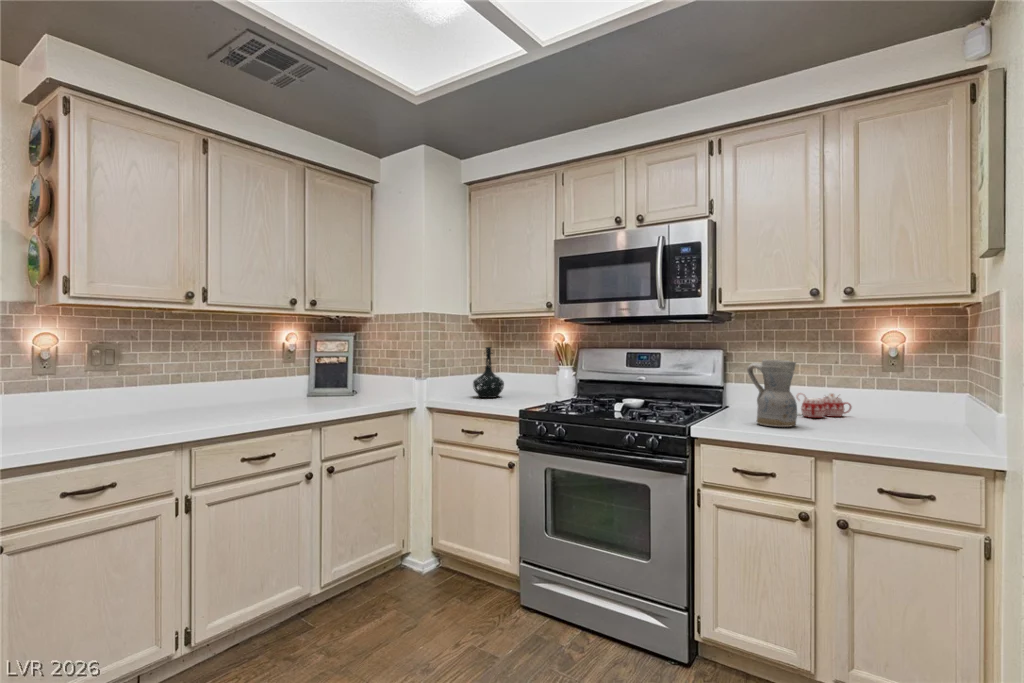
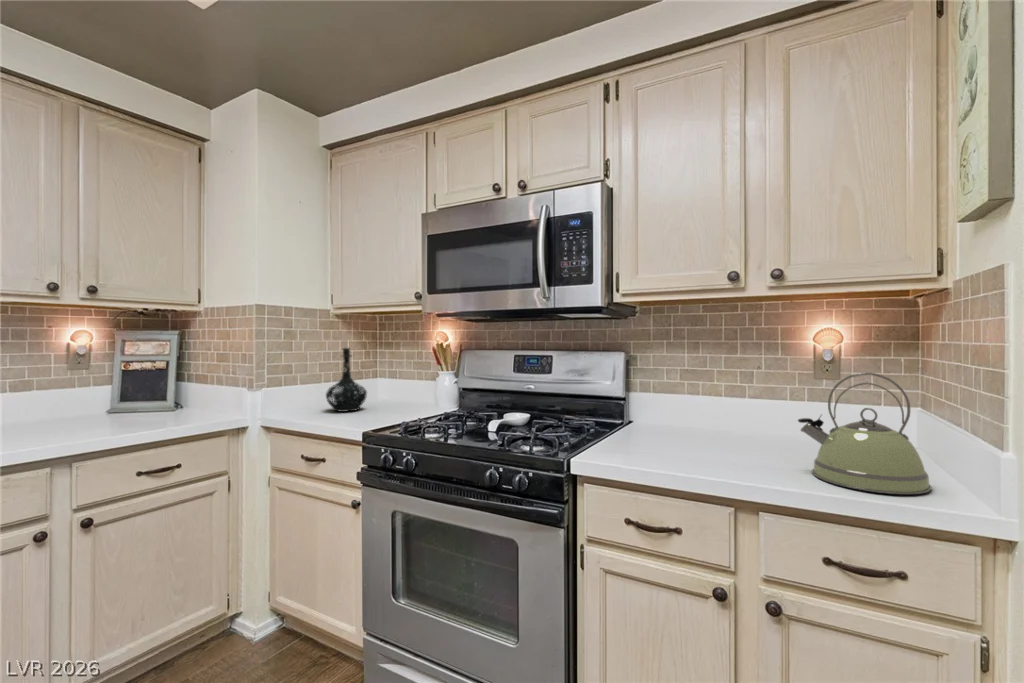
ceramic pitcher: present [747,359,797,427] -> none [647,365,712,459]
kettle: none [862,363,956,444] -> present [798,372,931,494]
mug: present [797,393,851,418] -> none [706,406,777,440]

